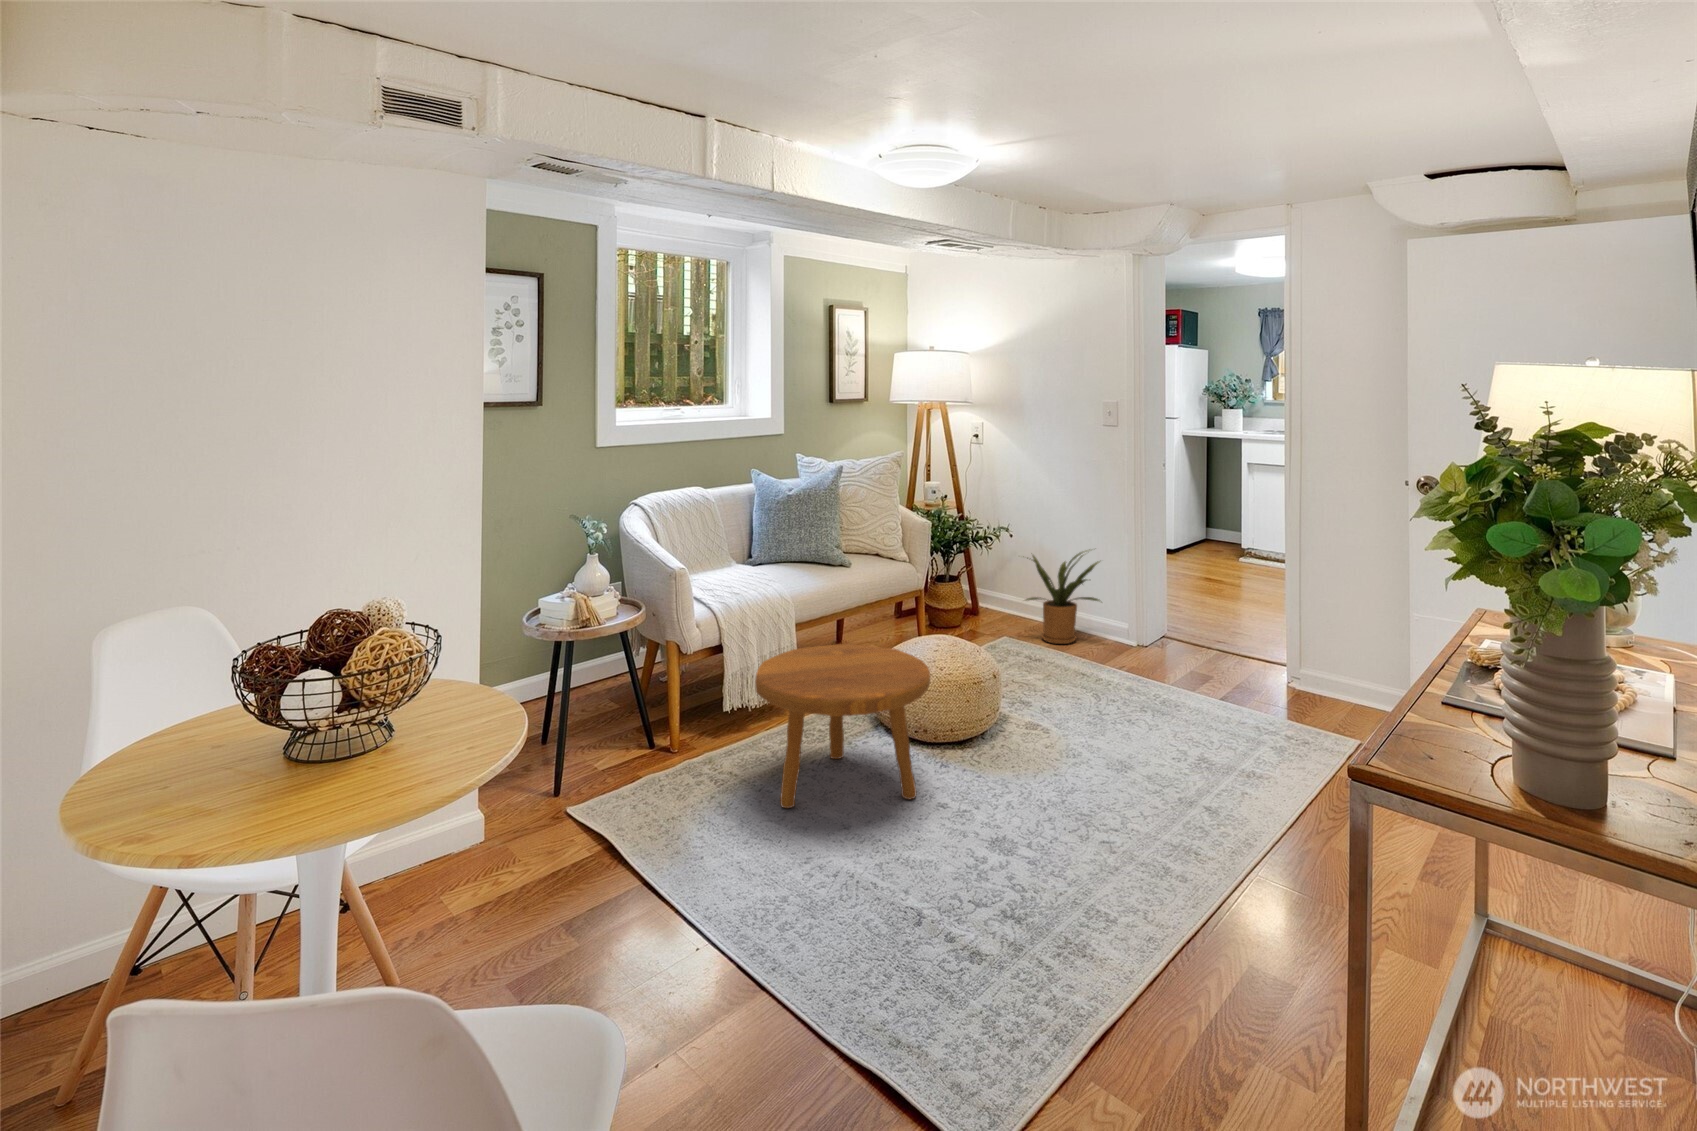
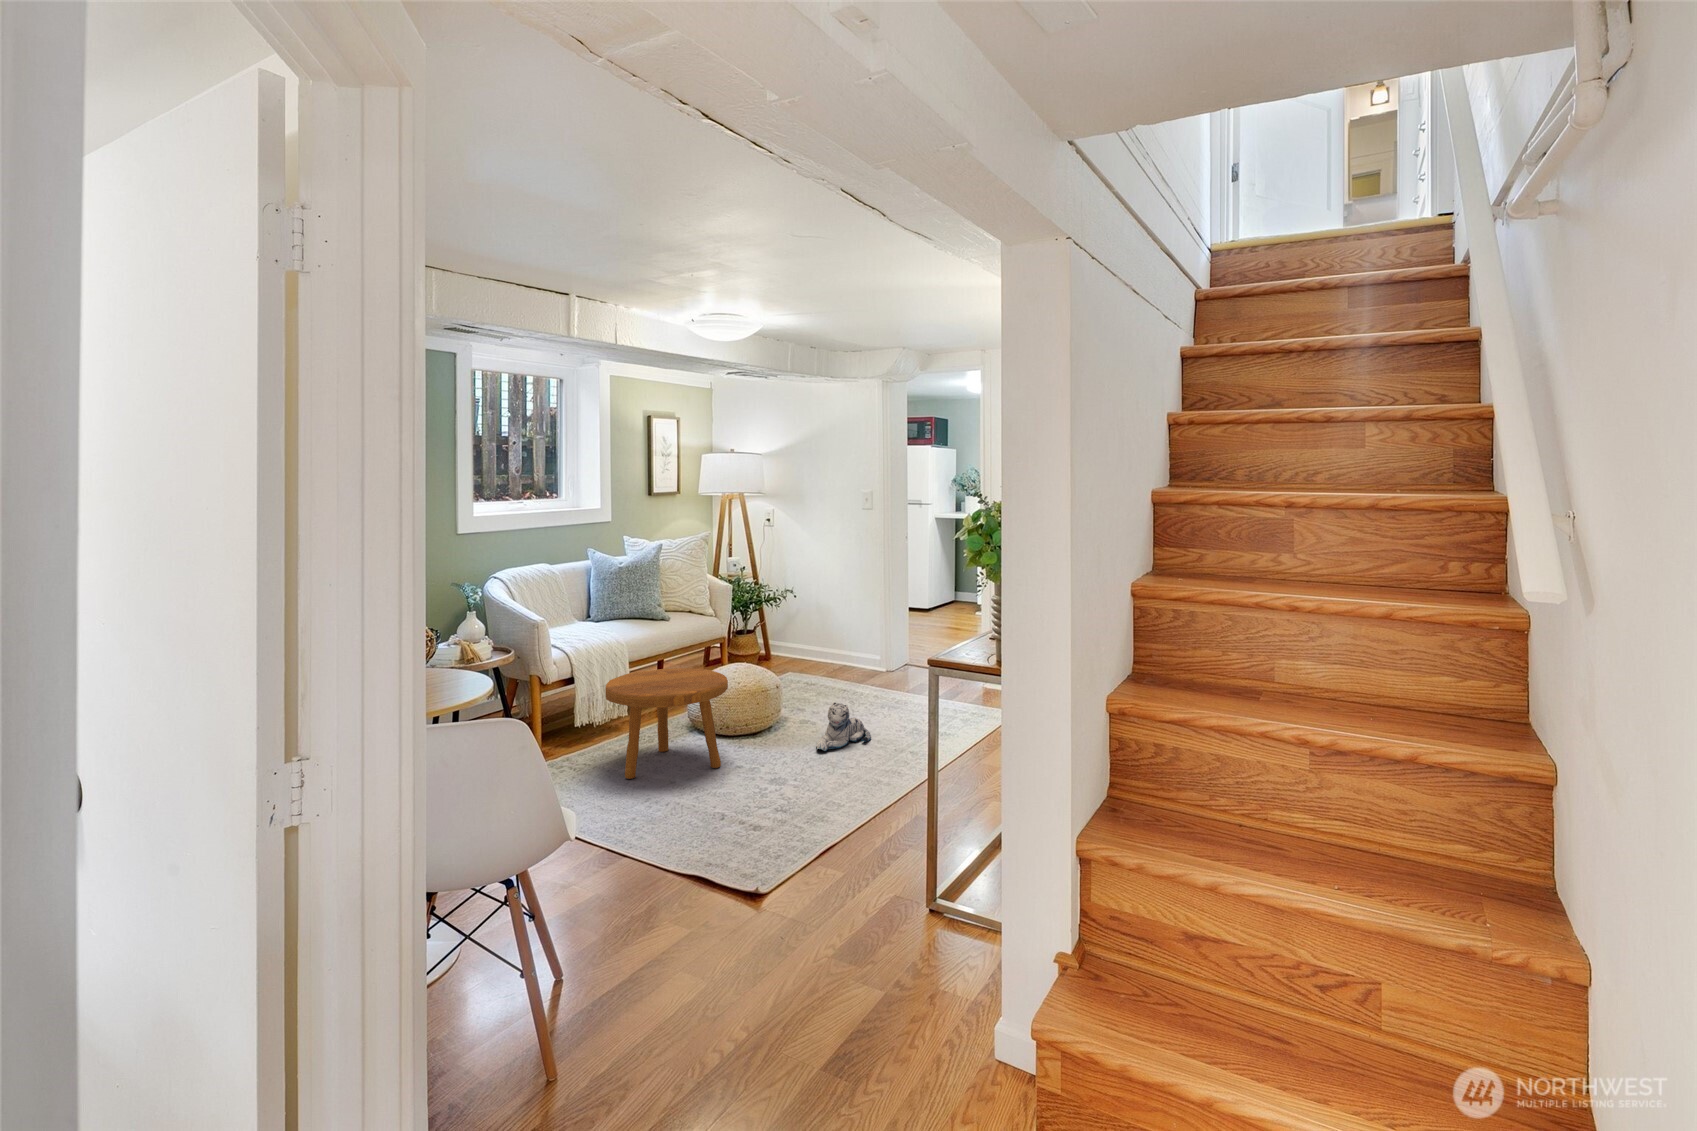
house plant: present [1026,549,1100,644] -> none [797,602,862,676]
plush toy: none [1056,708,1136,783] -> present [816,702,871,751]

